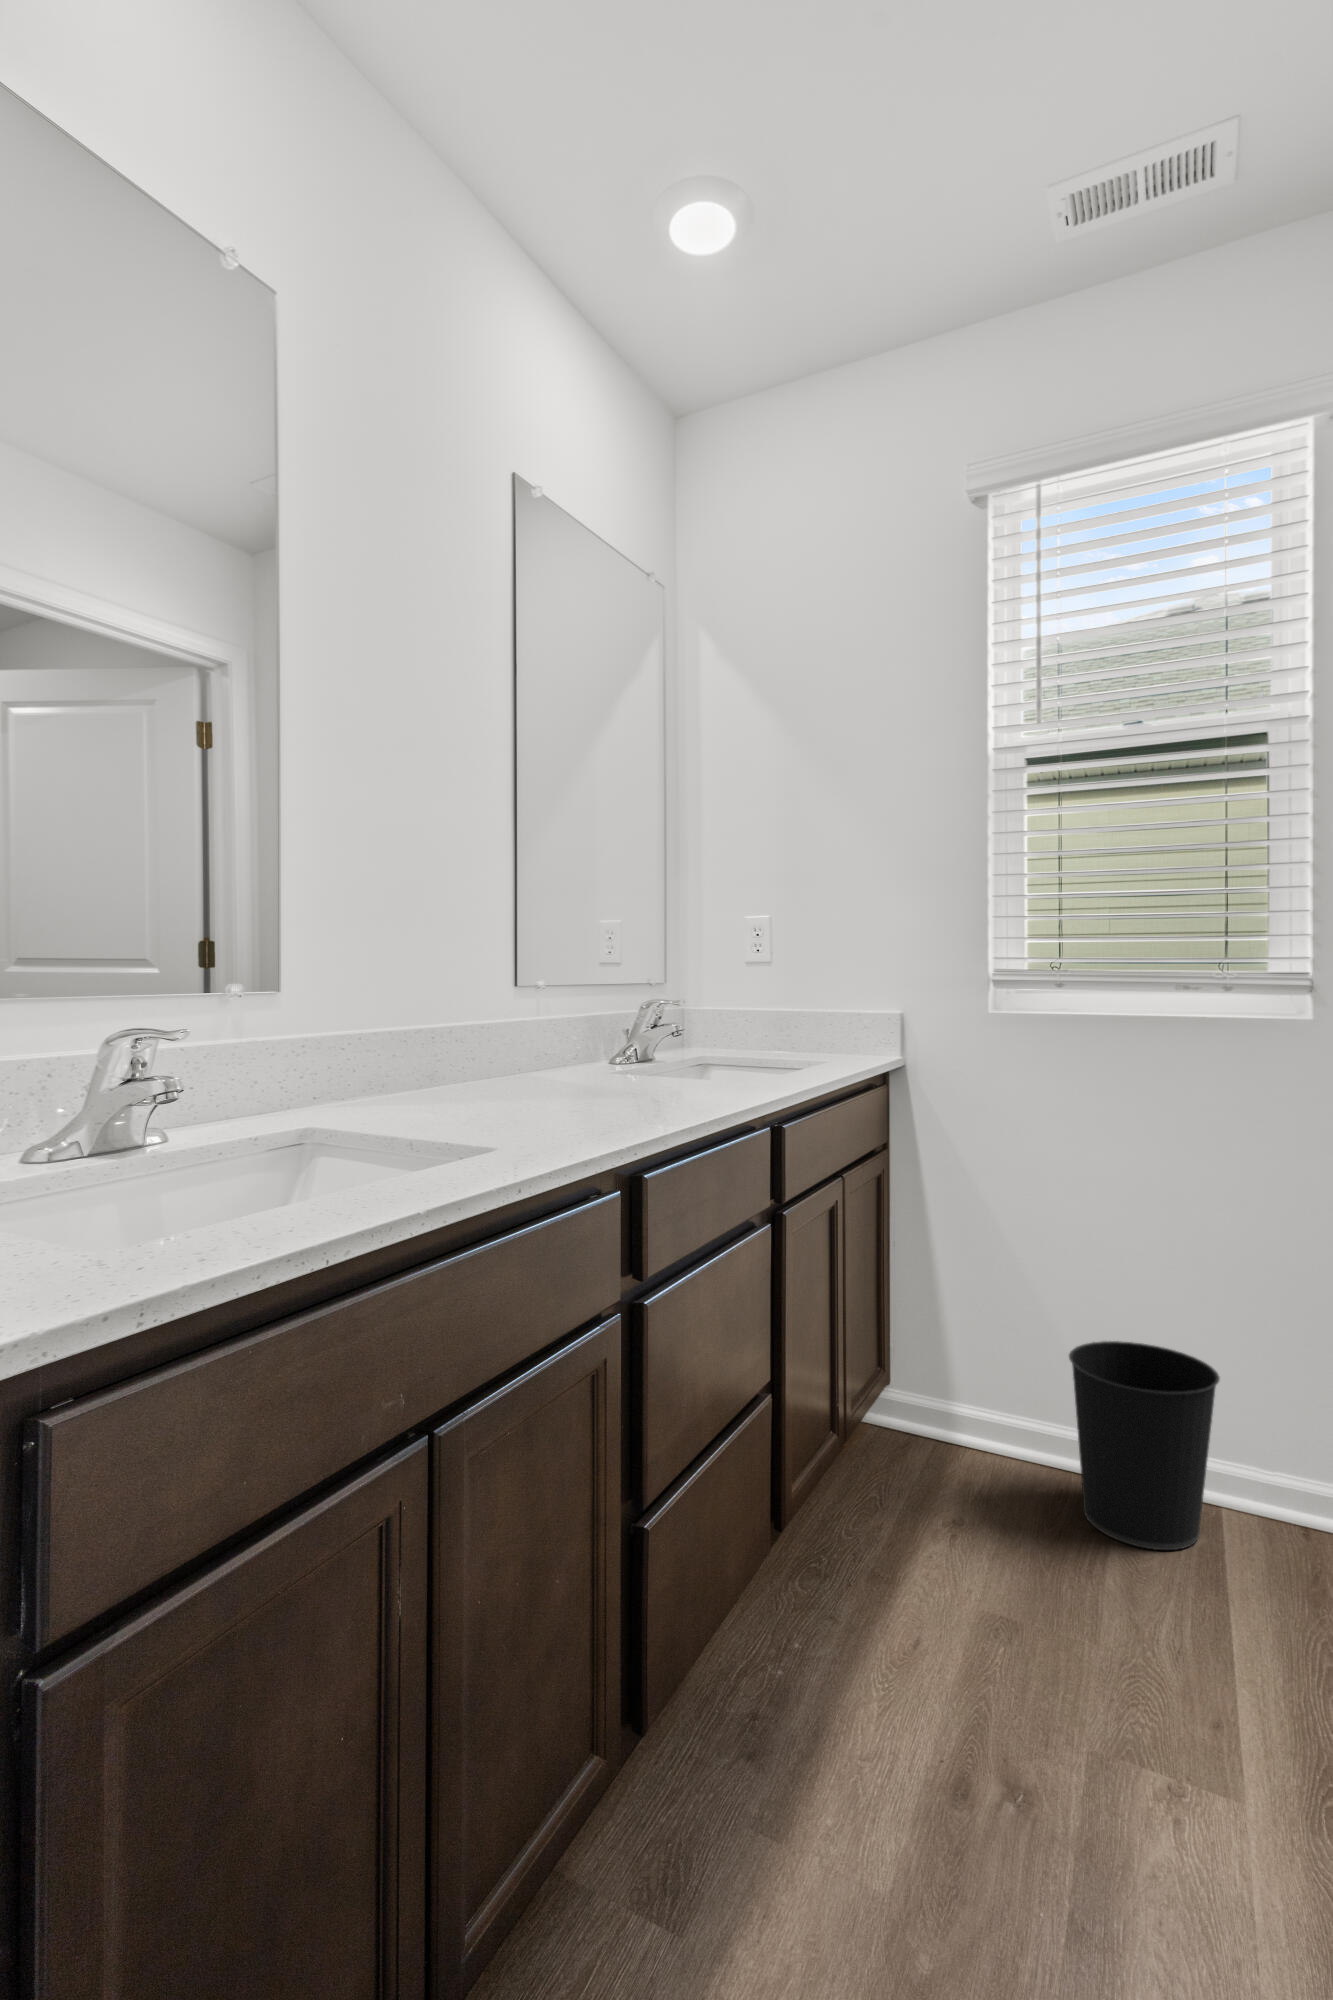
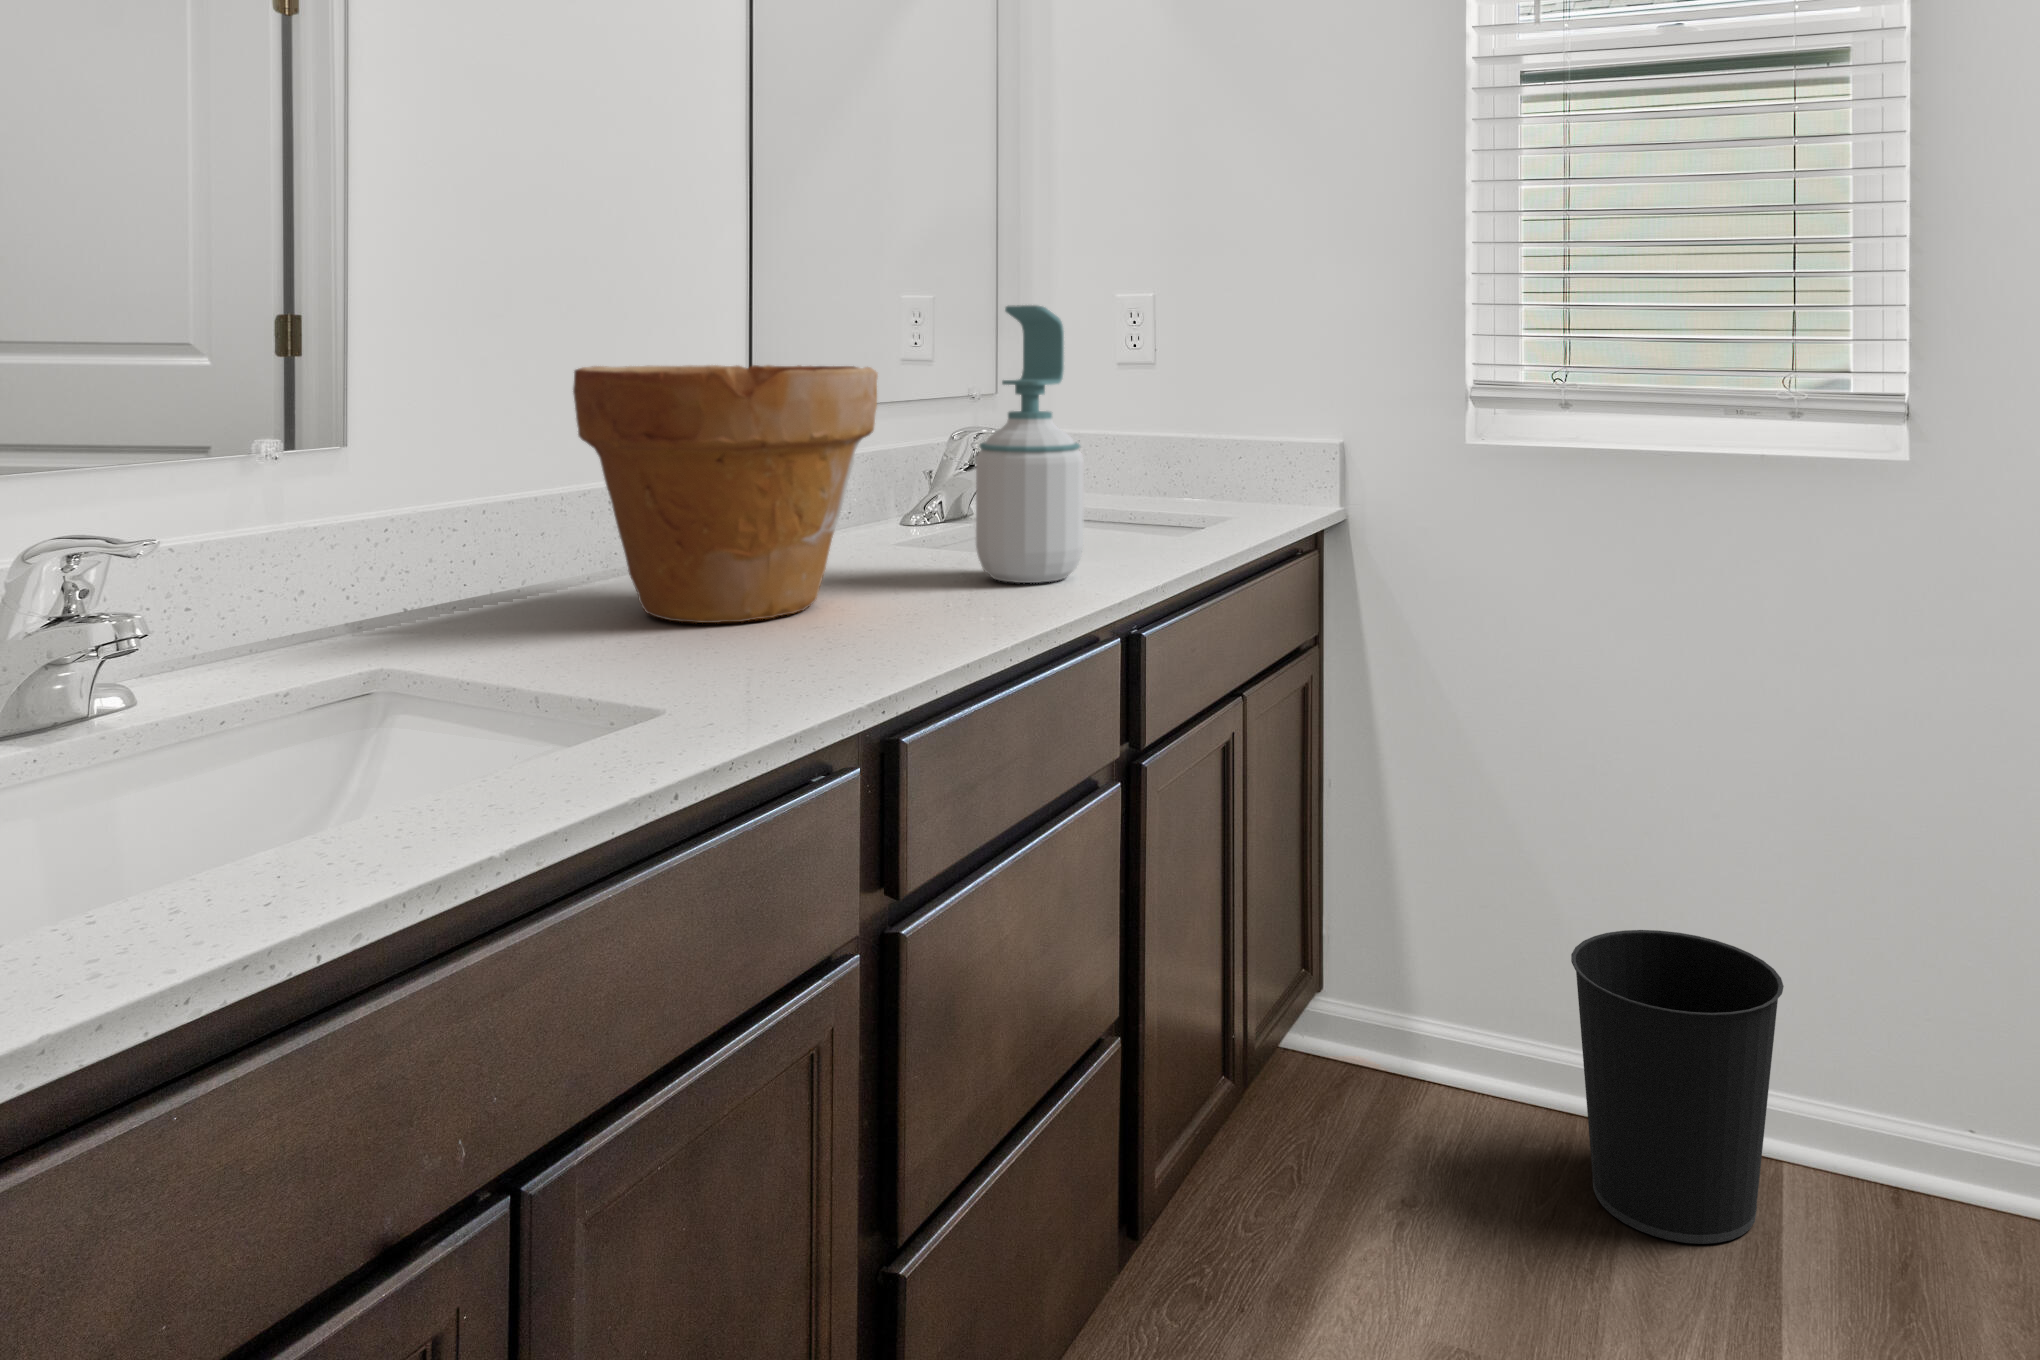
soap bottle: none [672,908,744,1091] -> present [976,305,1084,583]
flower pot: none [420,942,613,1108] -> present [573,365,878,623]

